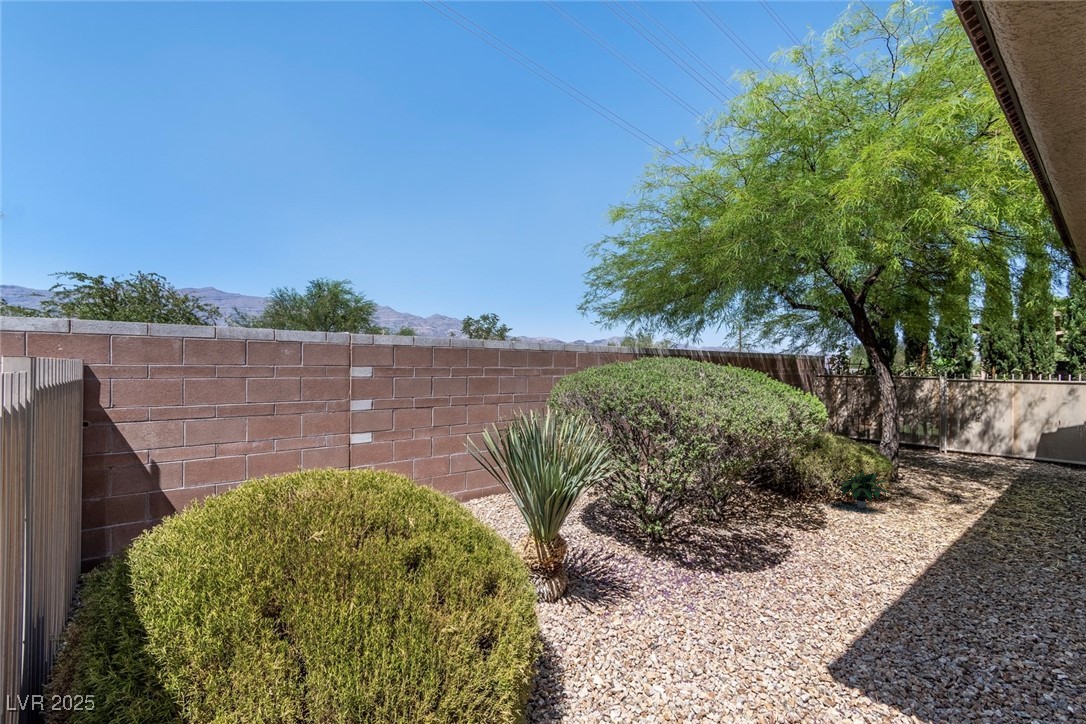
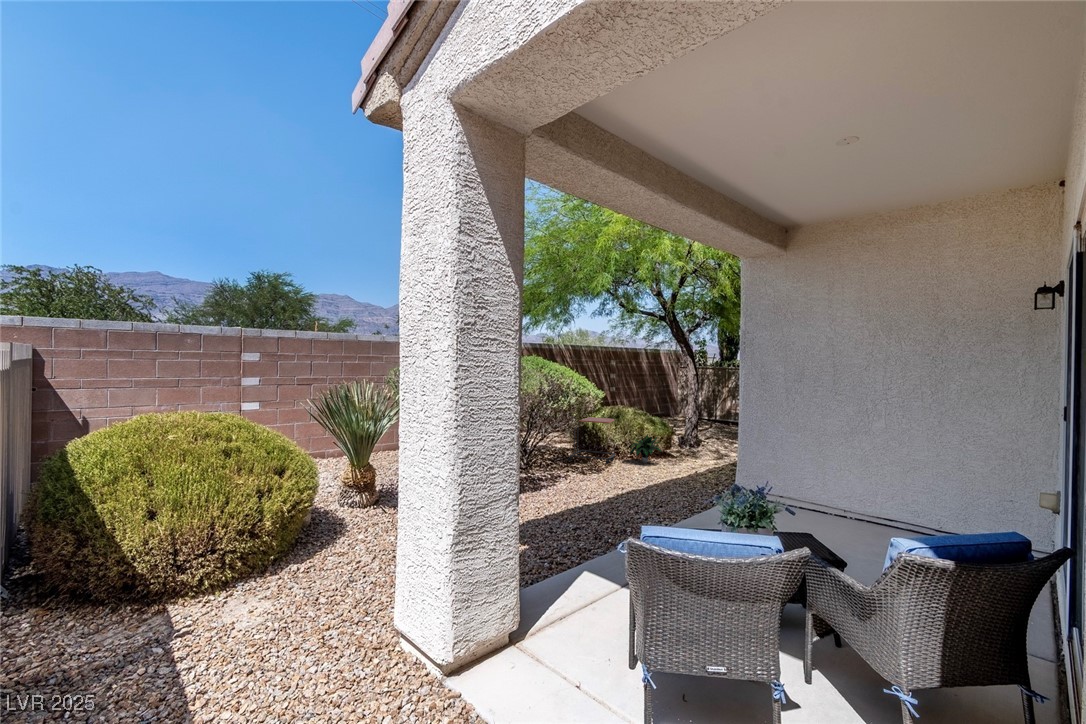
side table: none [754,444,817,509] -> present [568,417,615,463]

